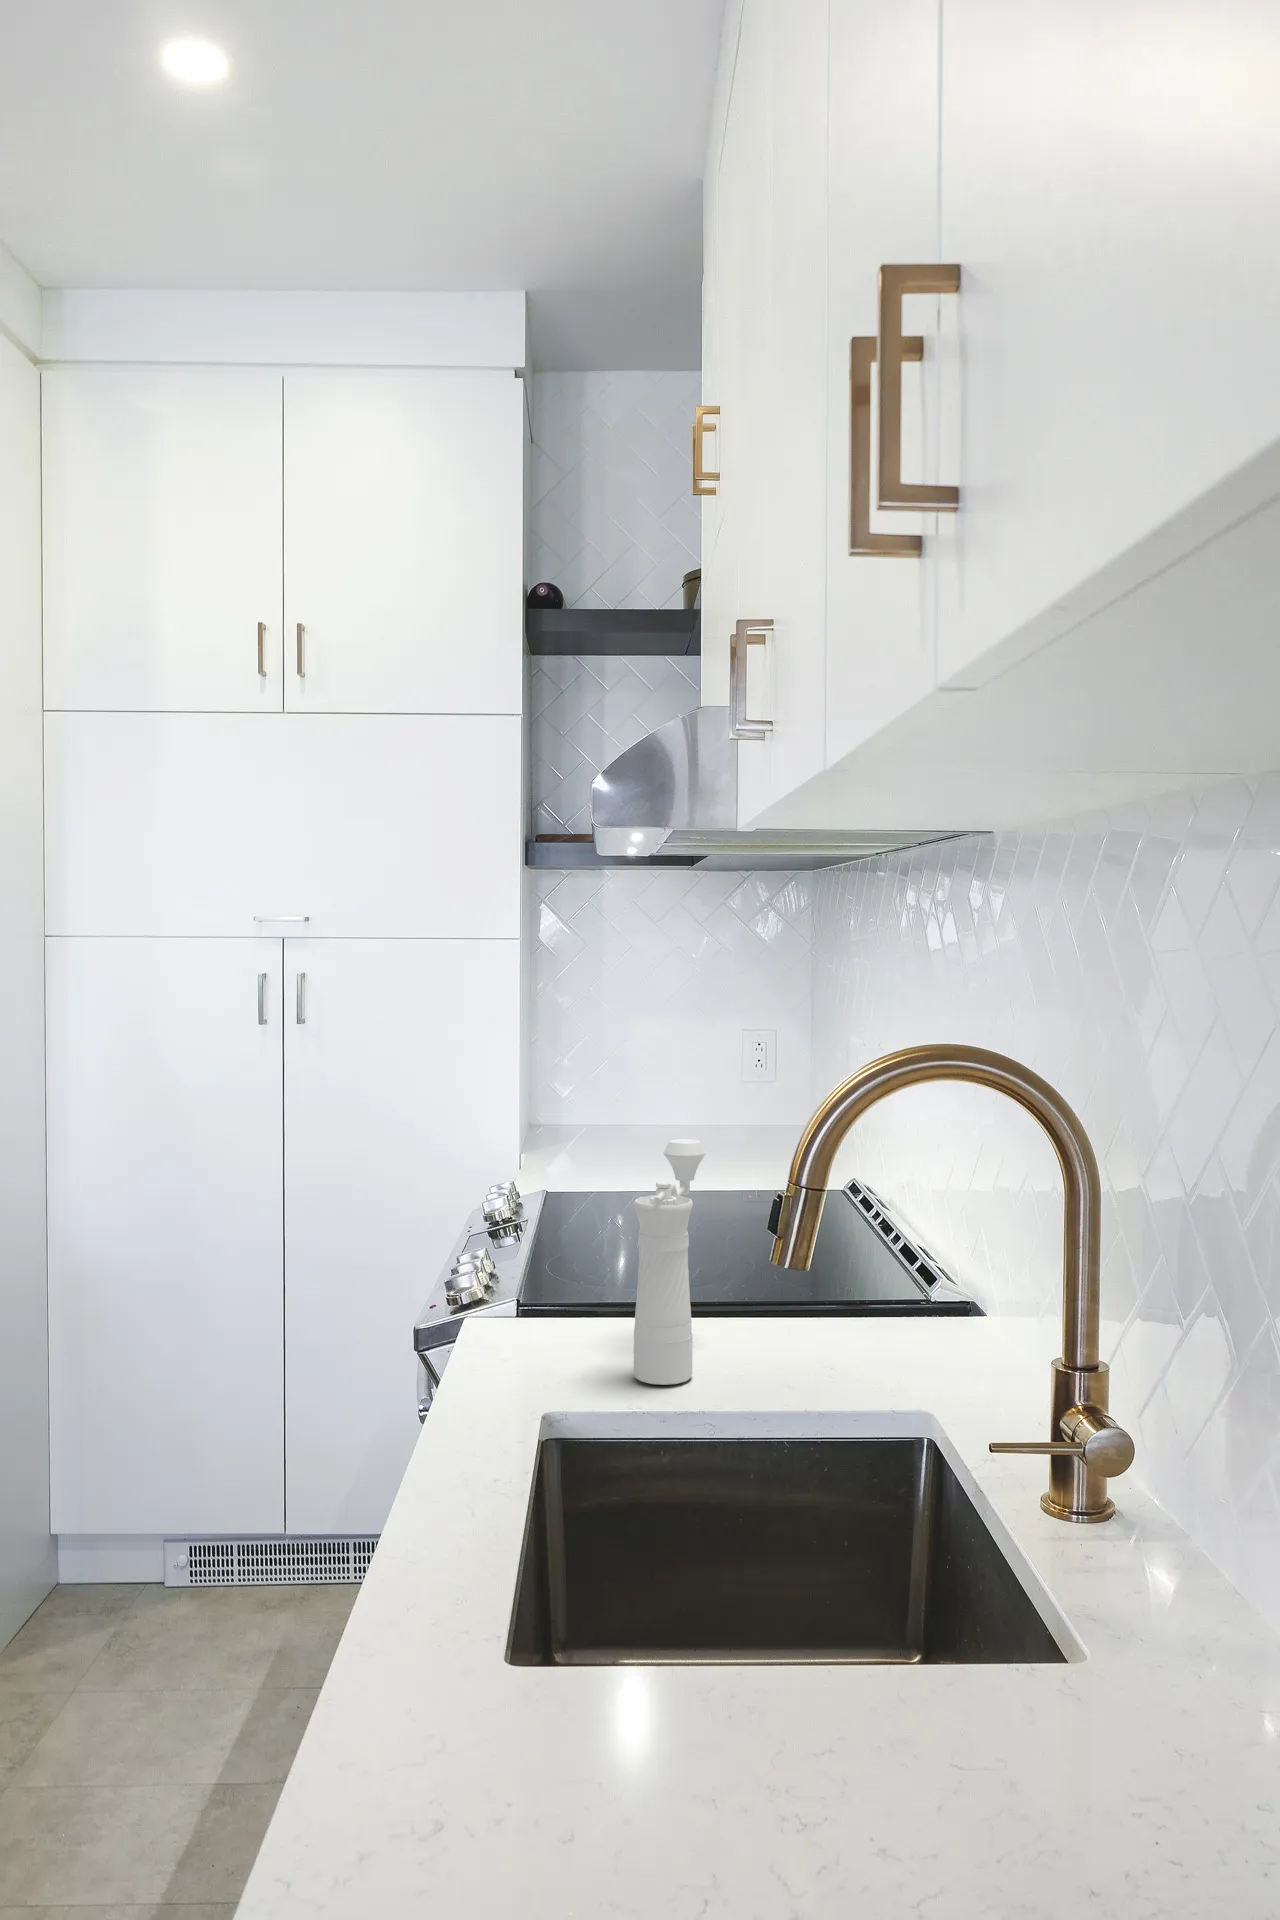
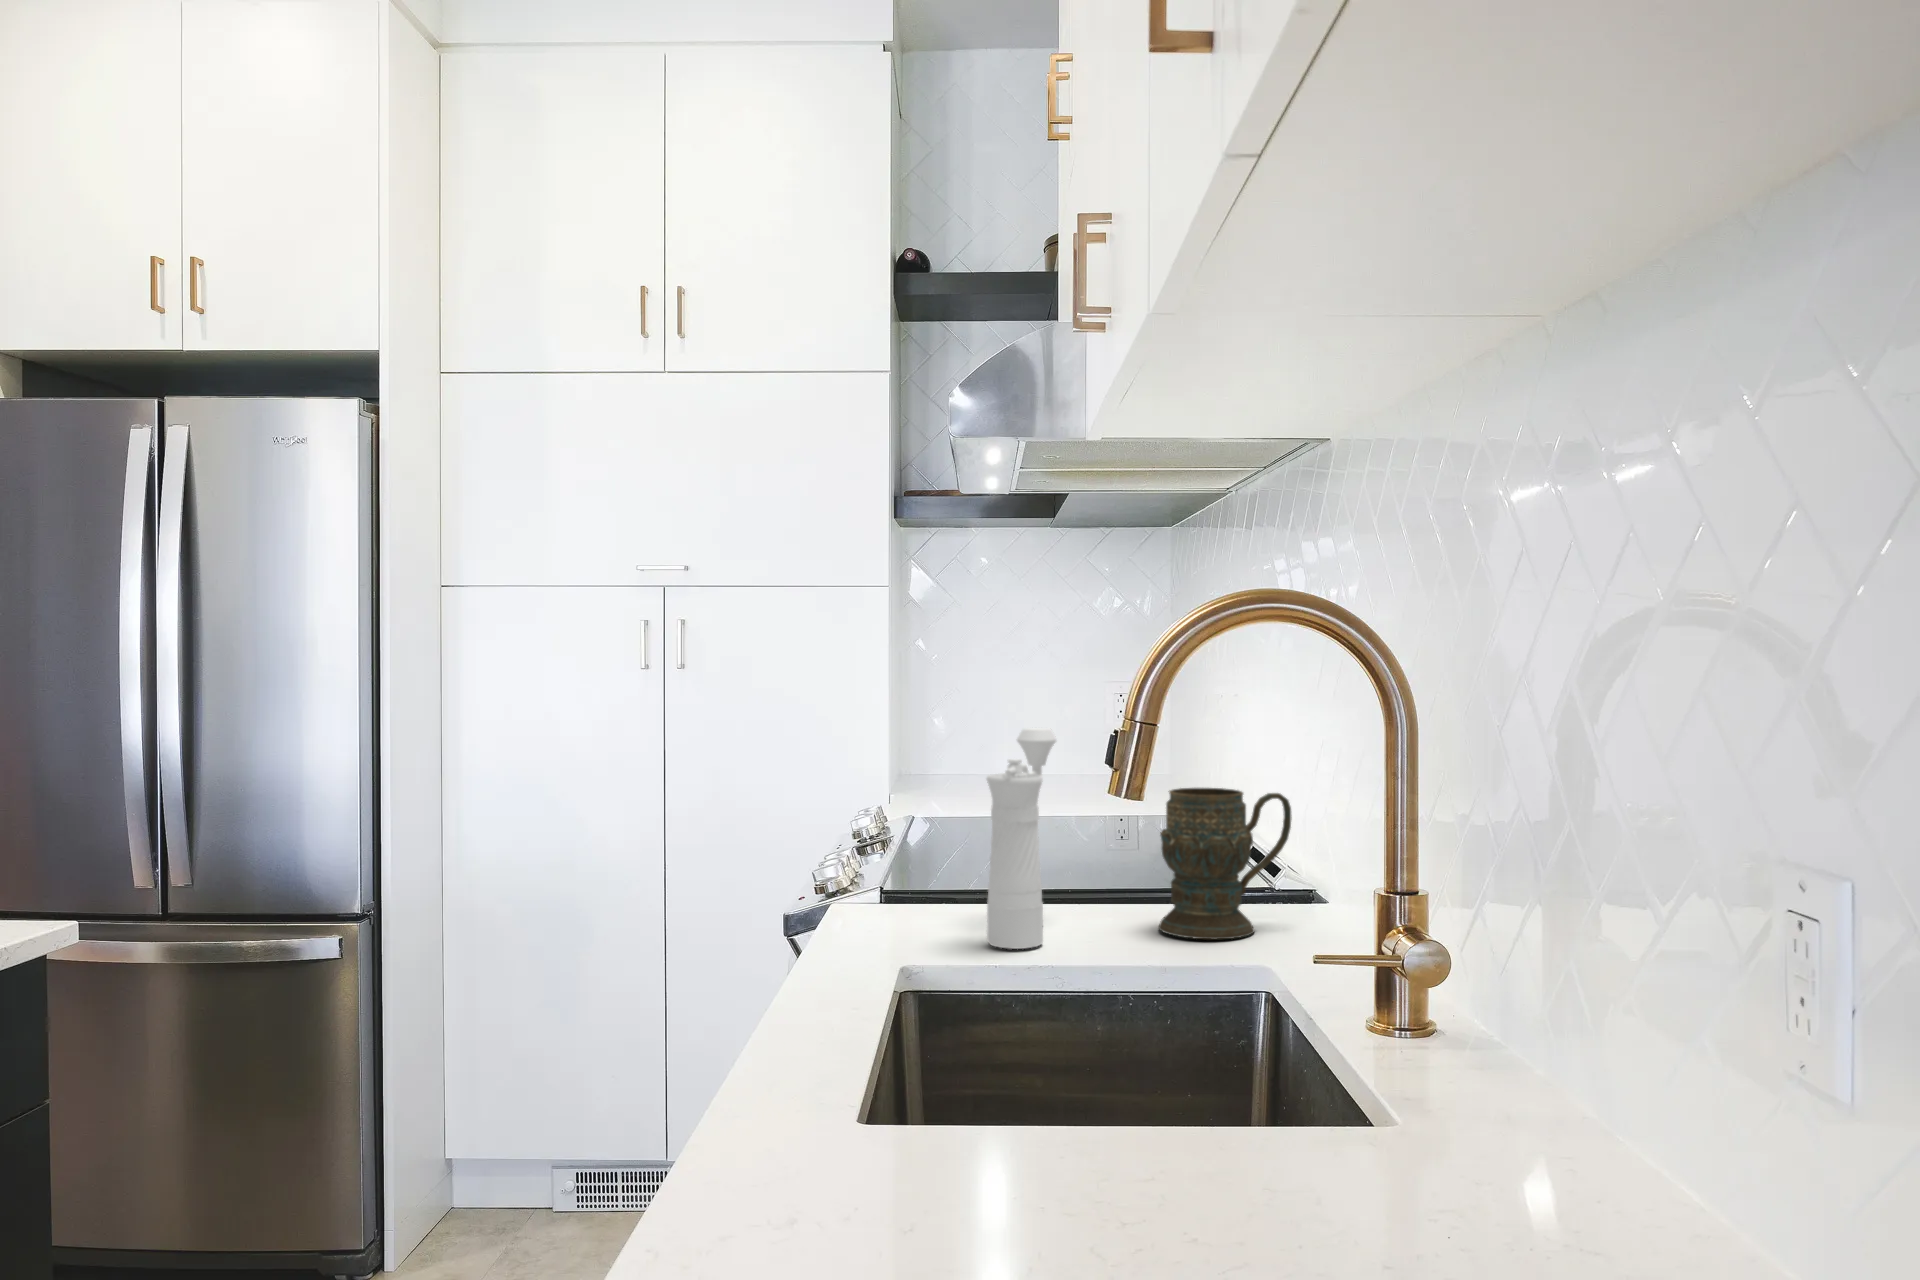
mug: none [812,1205,951,1372] -> present [1159,788,1292,939]

